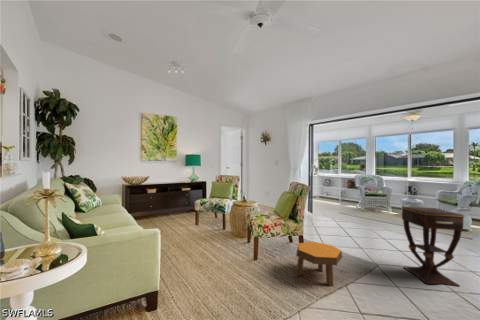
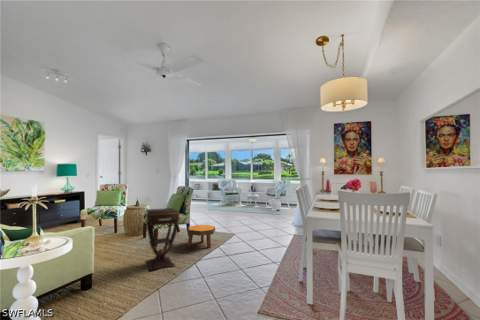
side table: present [402,207,464,286] -> present [147,208,179,271]

